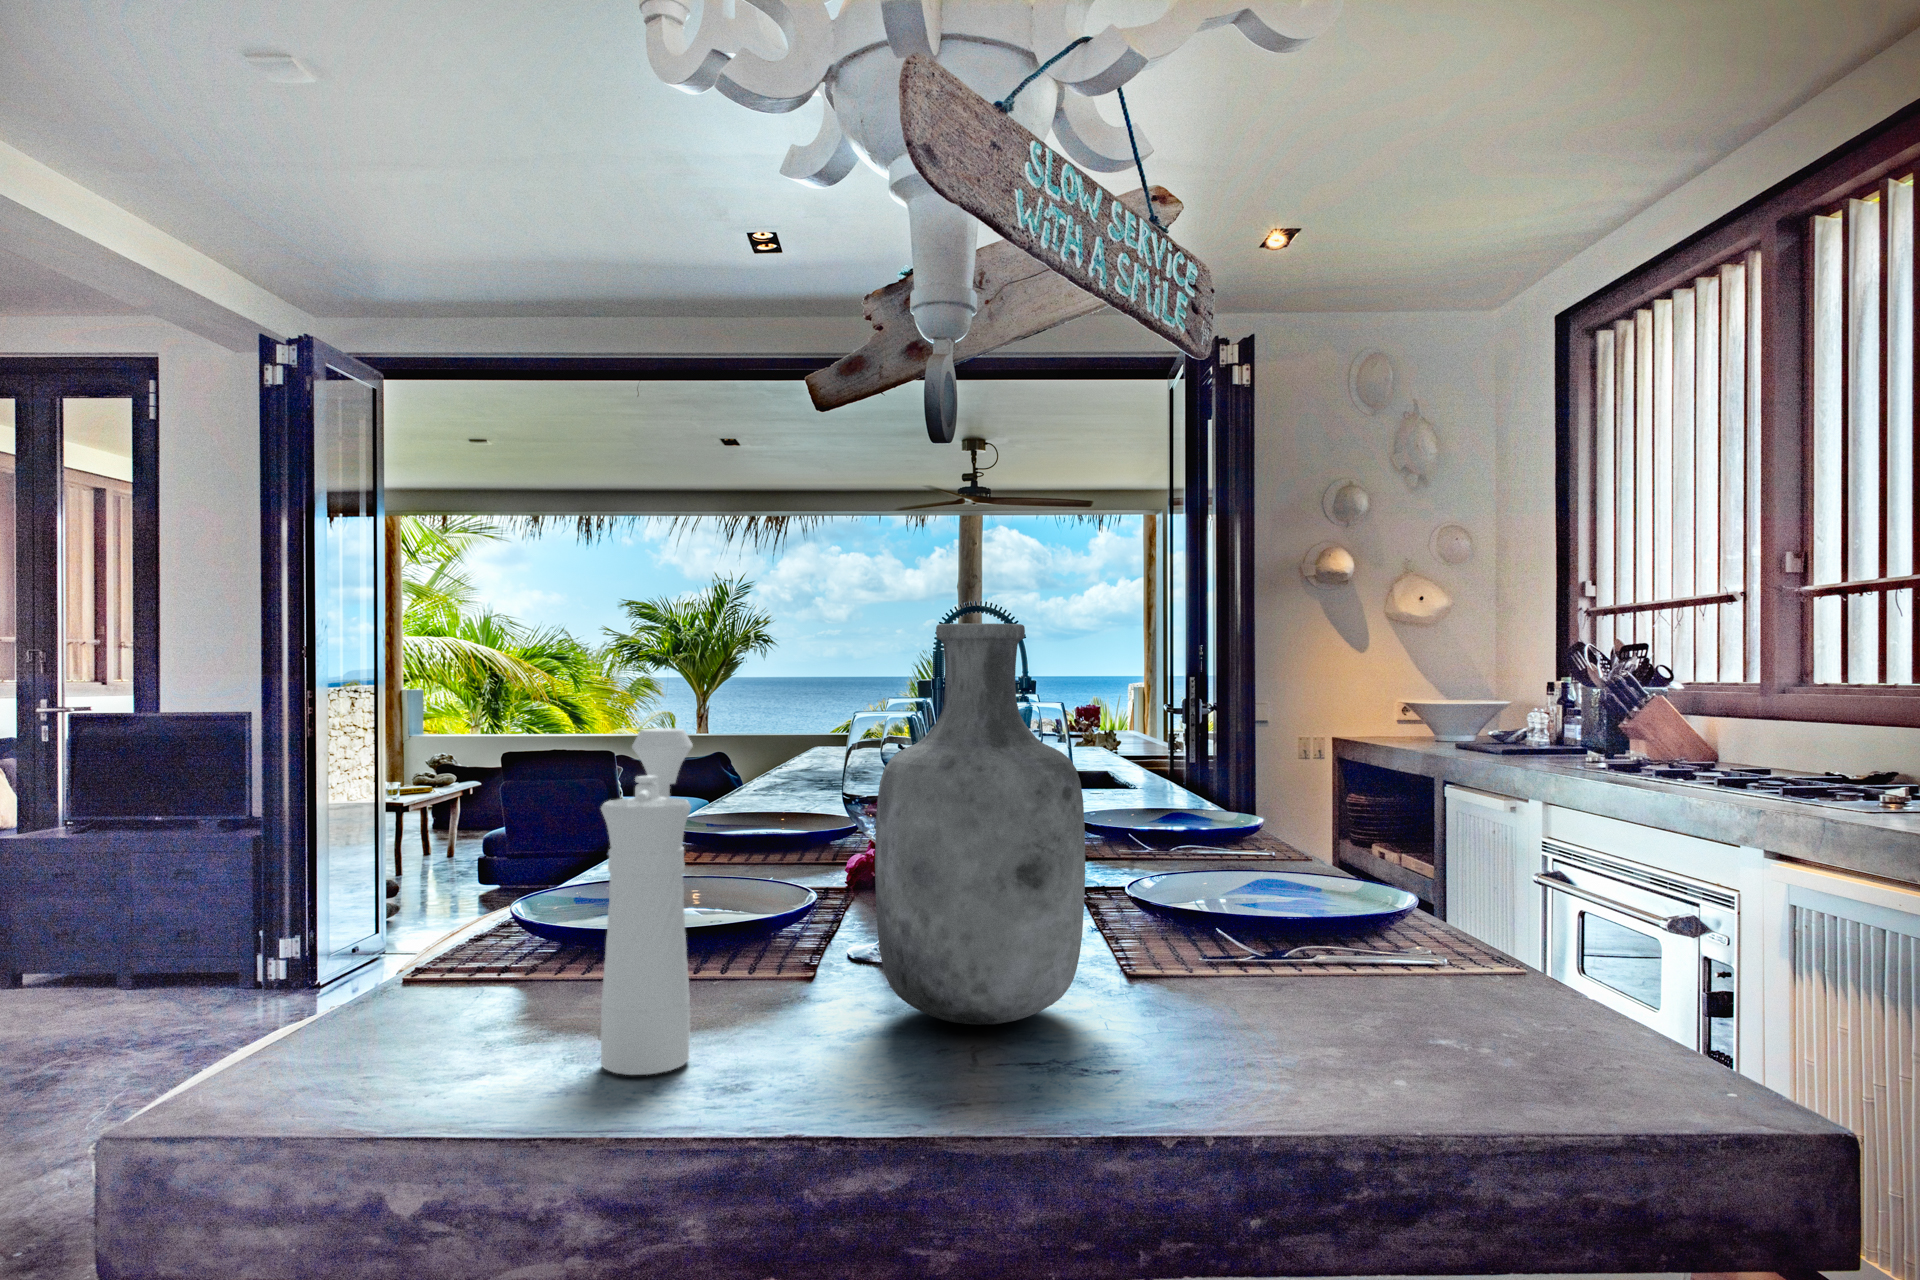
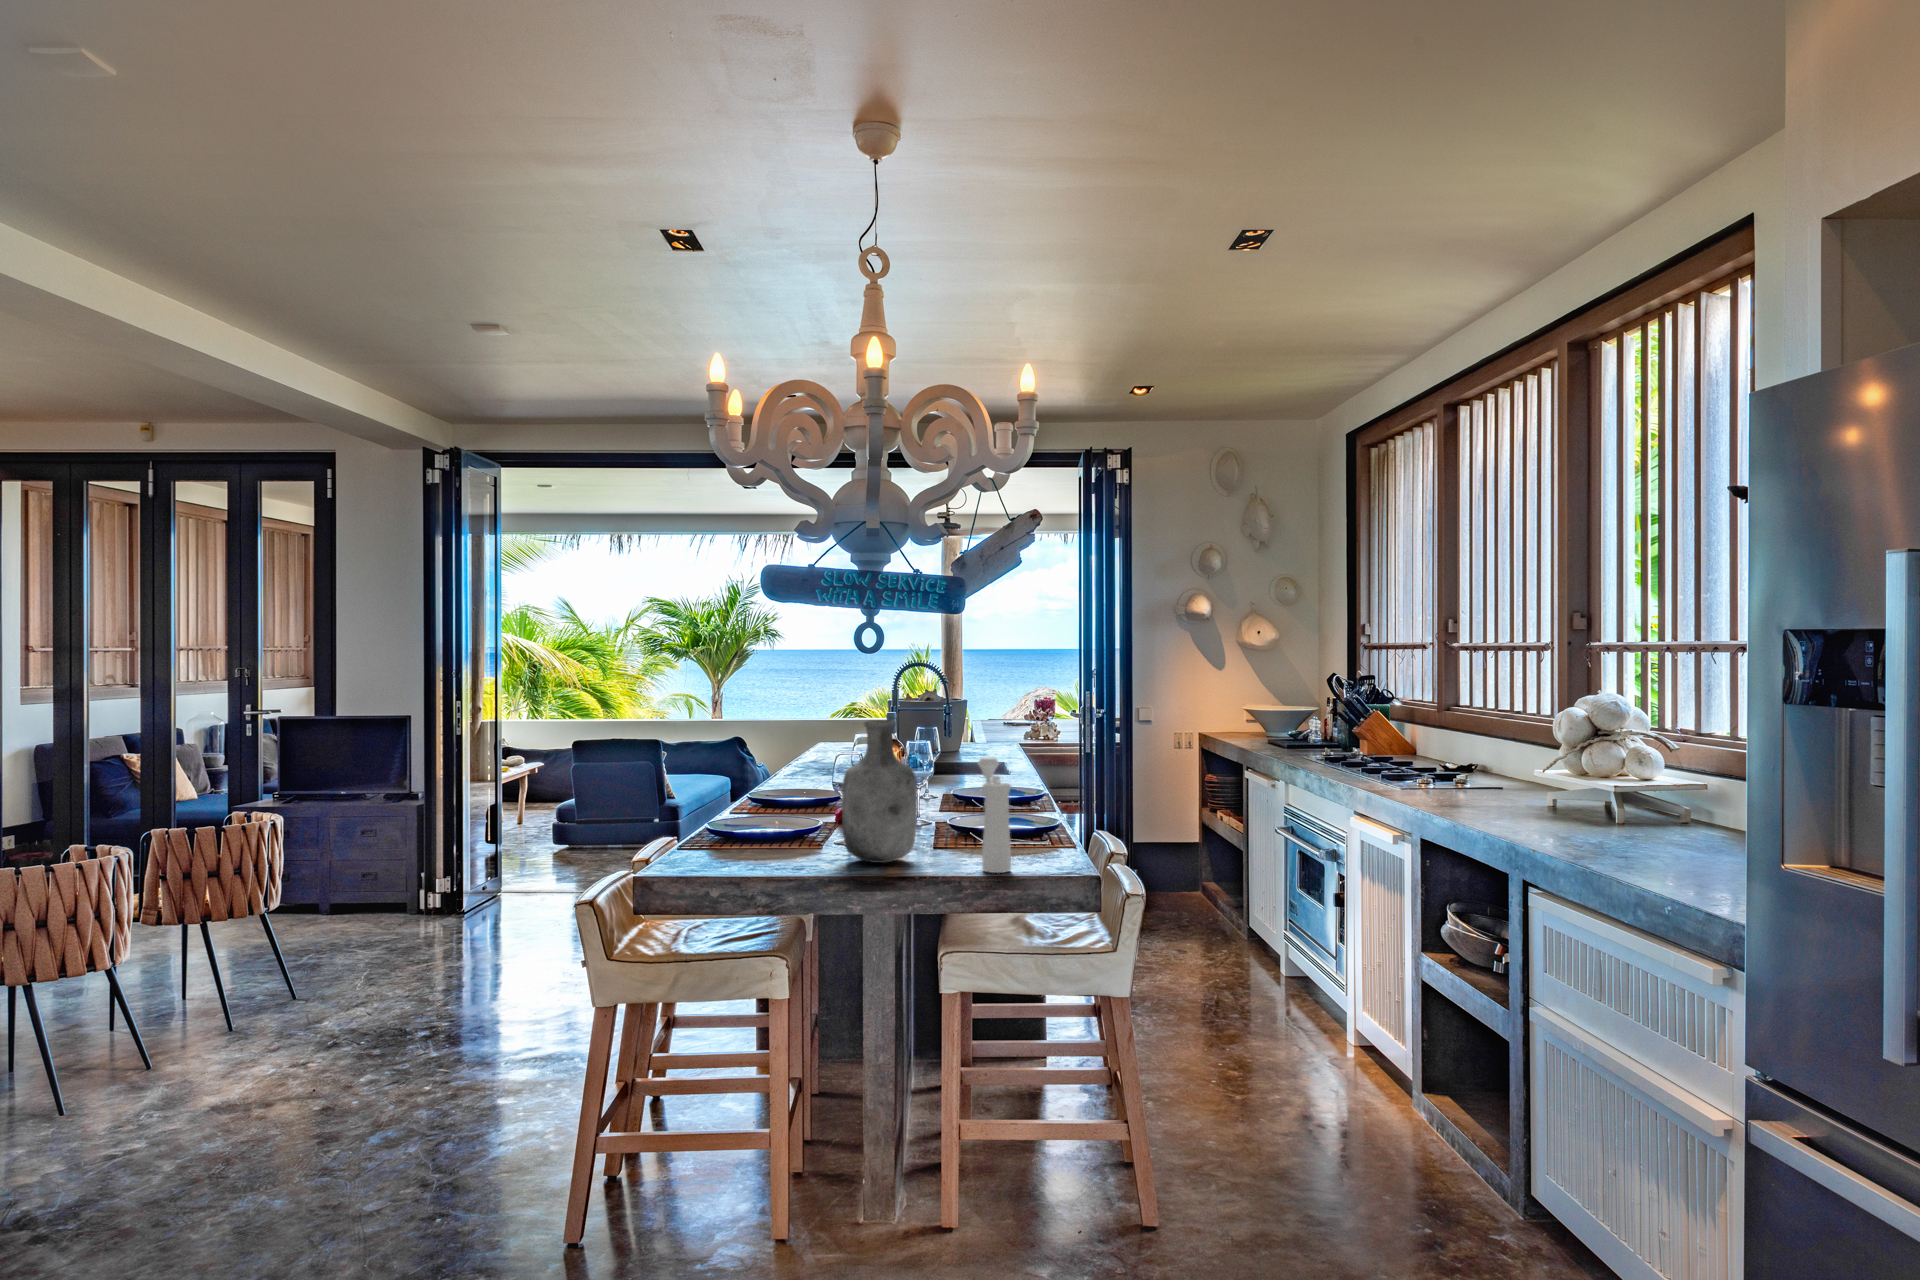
pepper mill: present [601,728,693,1075] -> present [978,757,1011,873]

